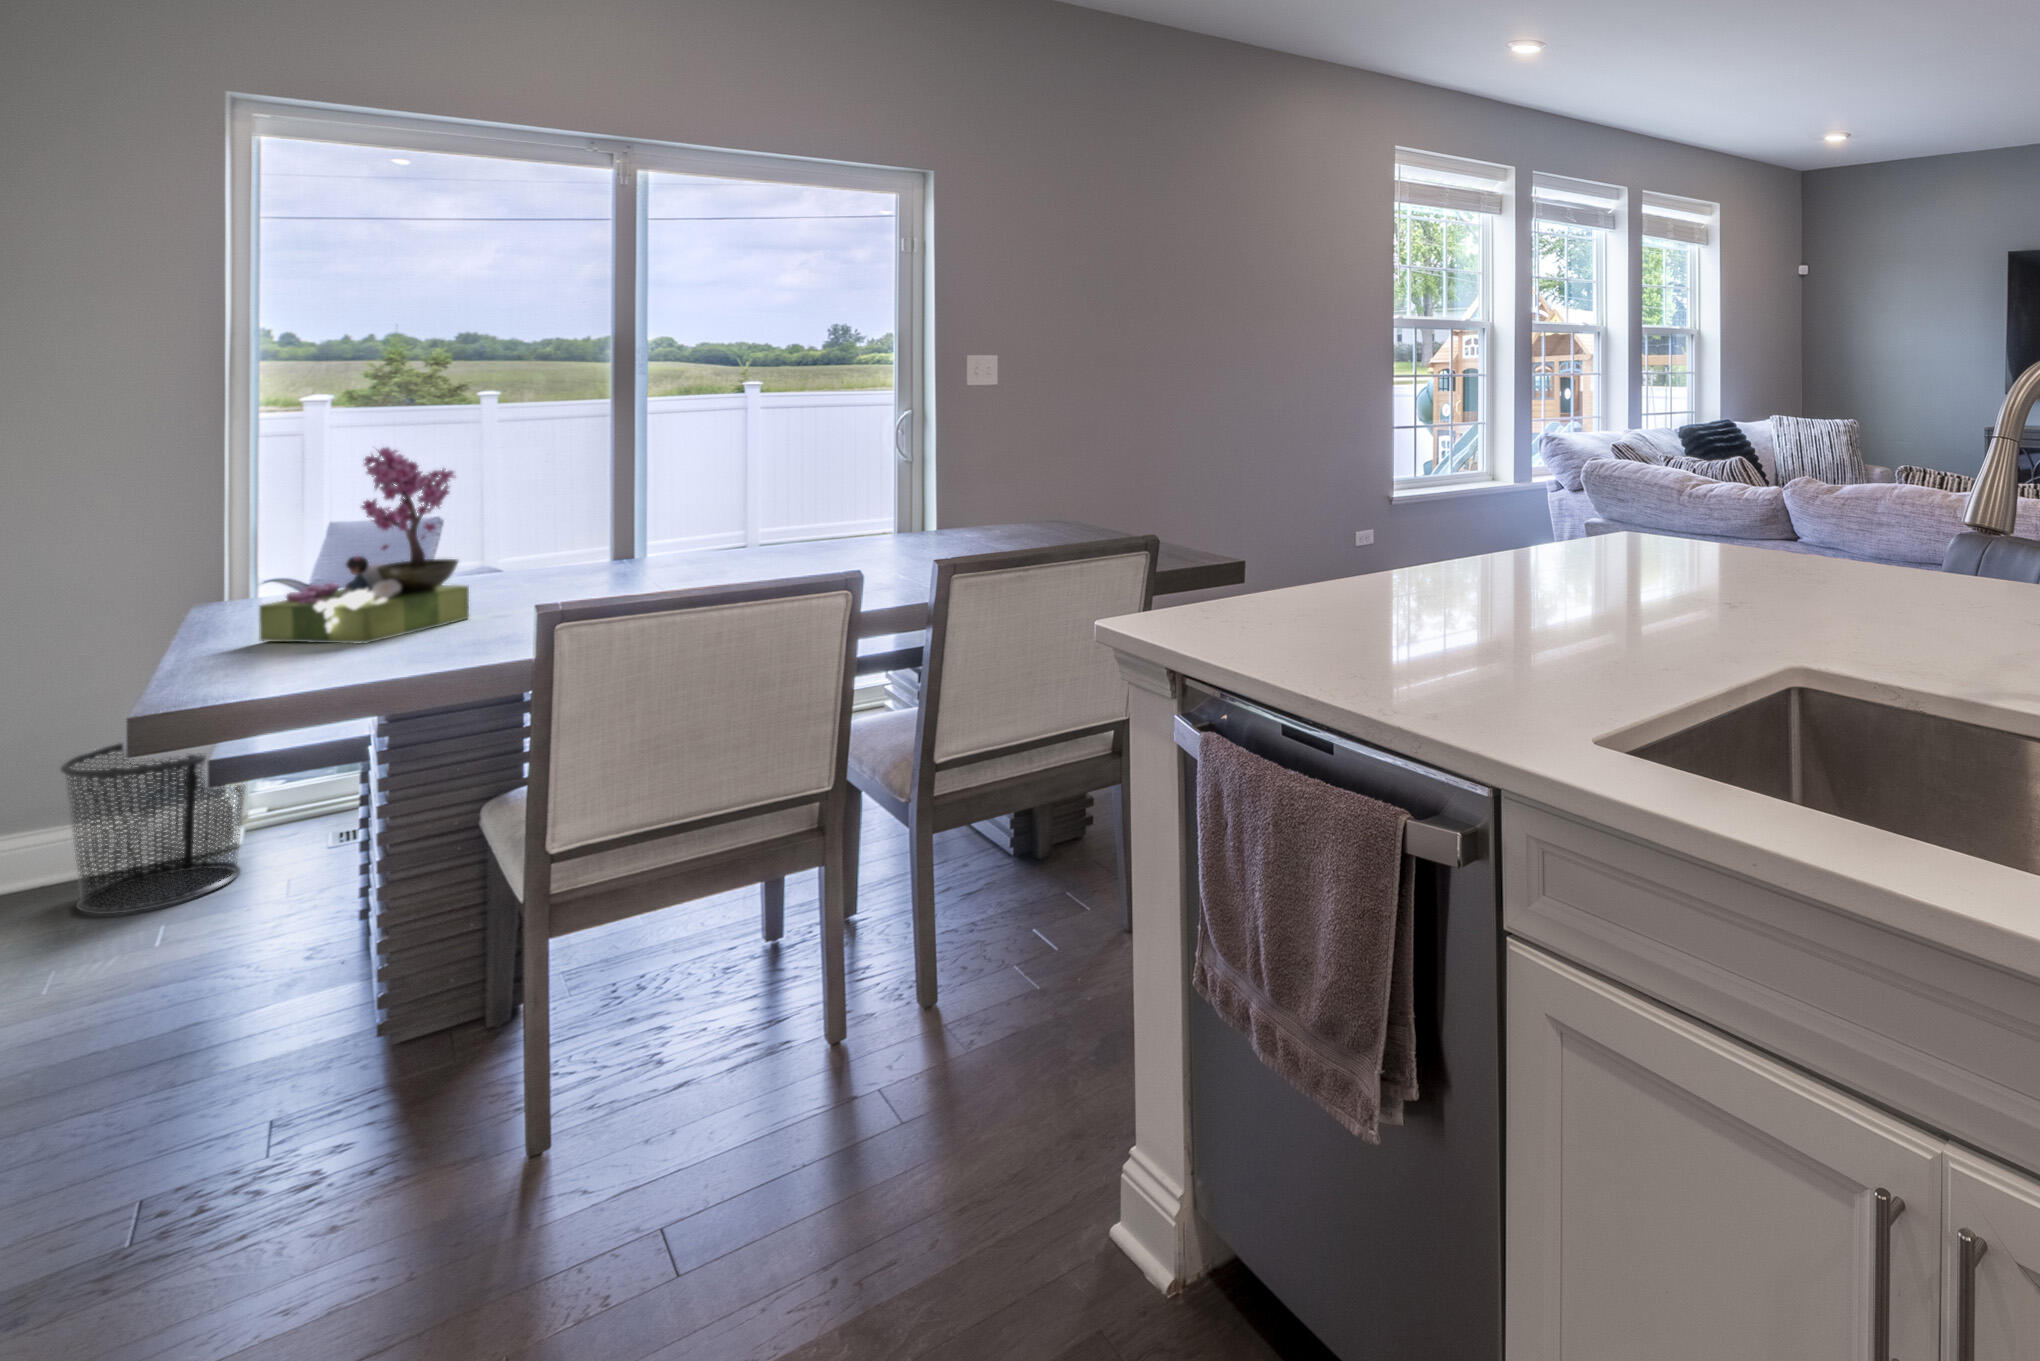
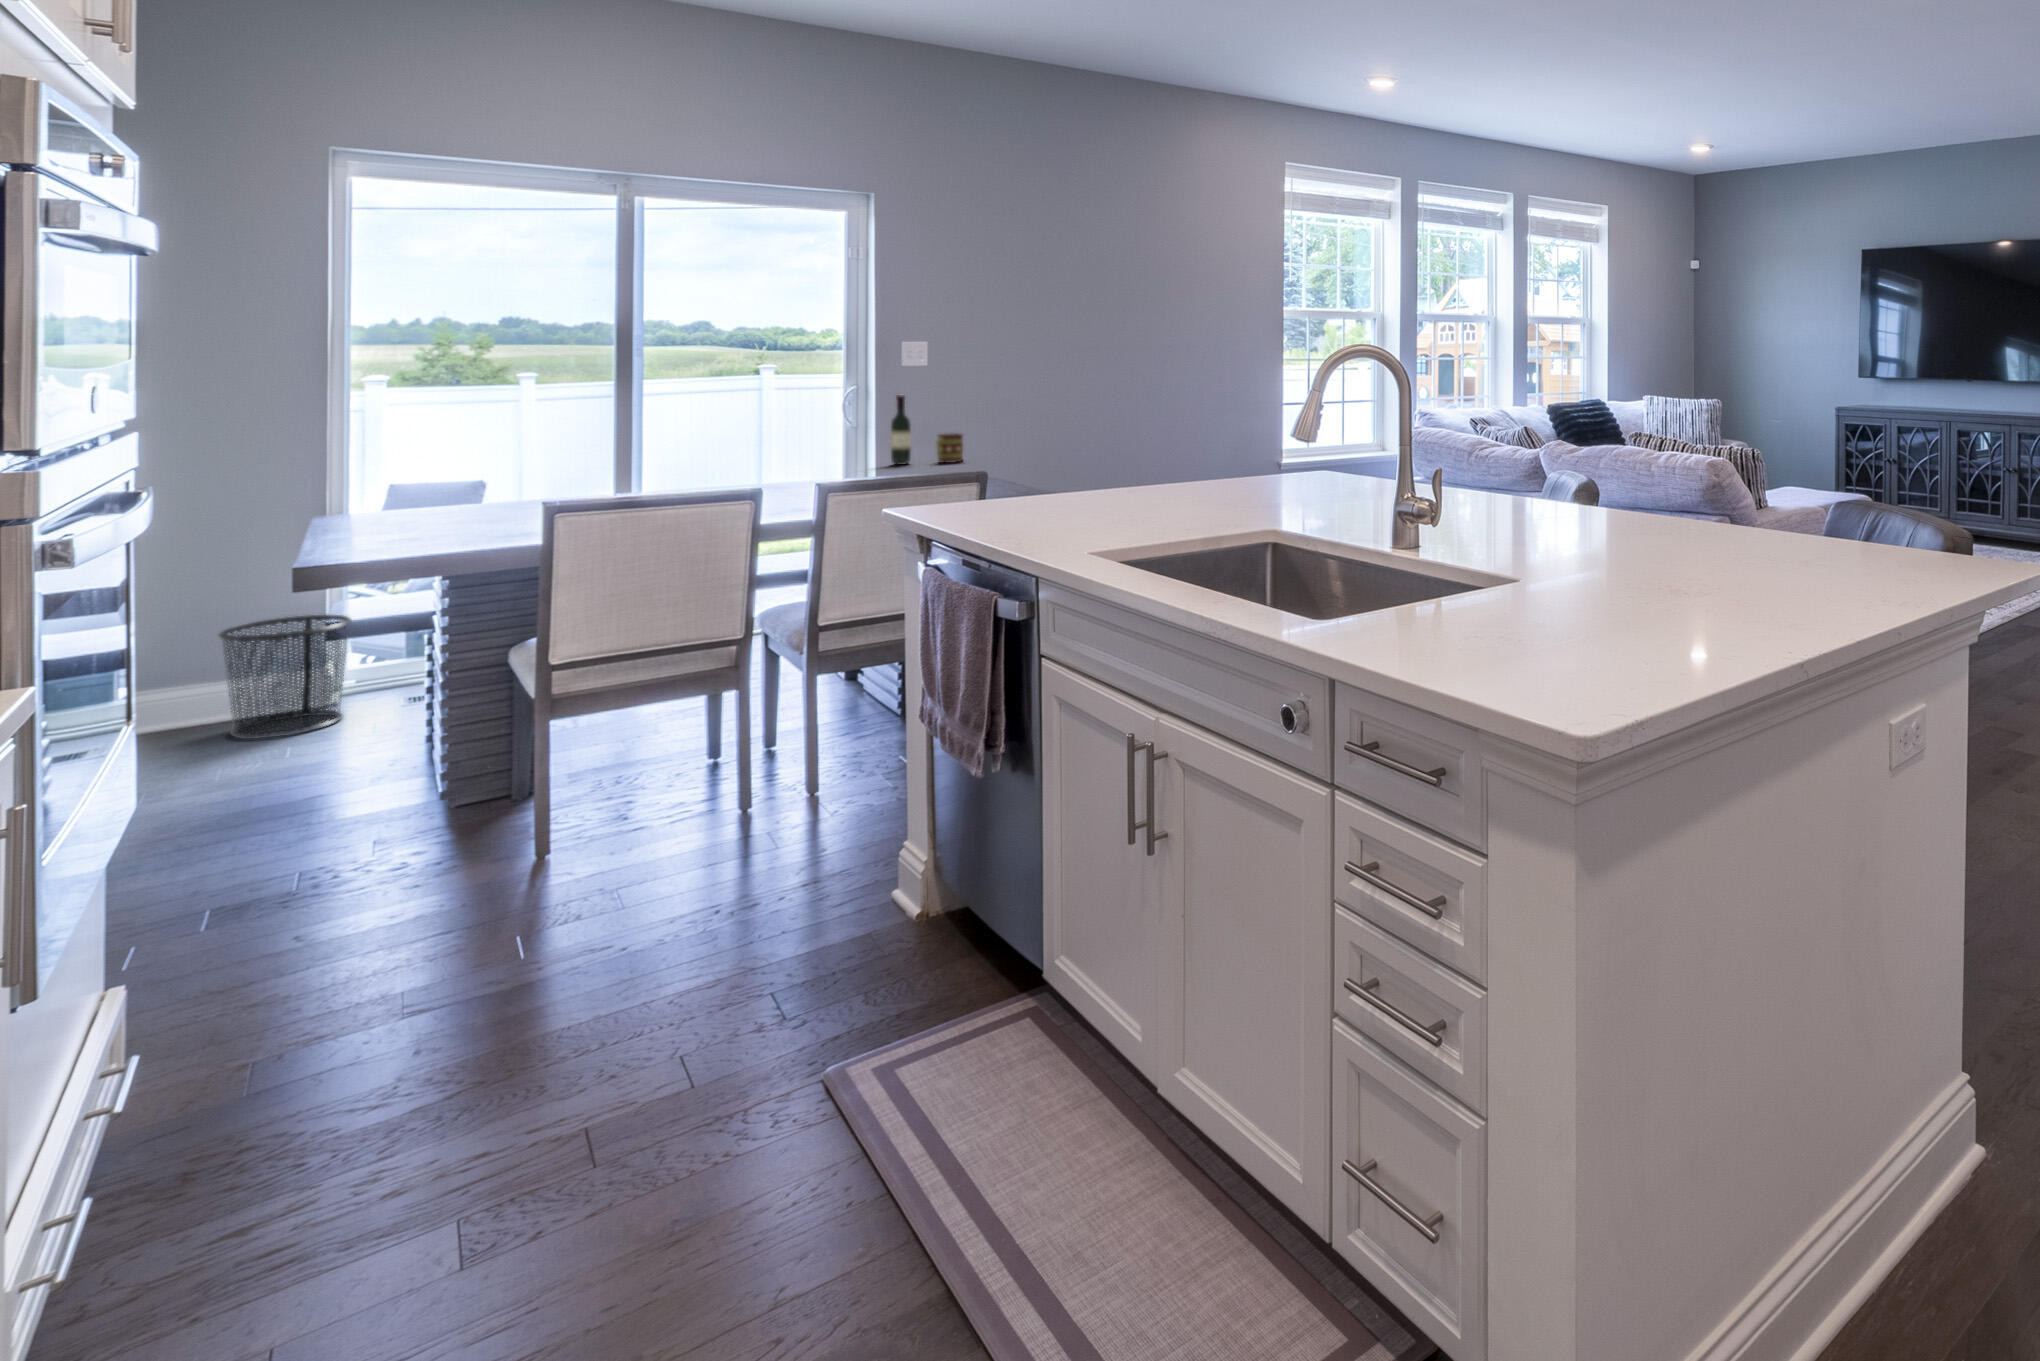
wine bottle: none [953,421,978,509] -> present [890,395,911,465]
flower arrangement: present [259,447,469,643] -> none [356,402,498,536]
mug: none [1010,468,1041,505] -> present [937,433,963,463]

